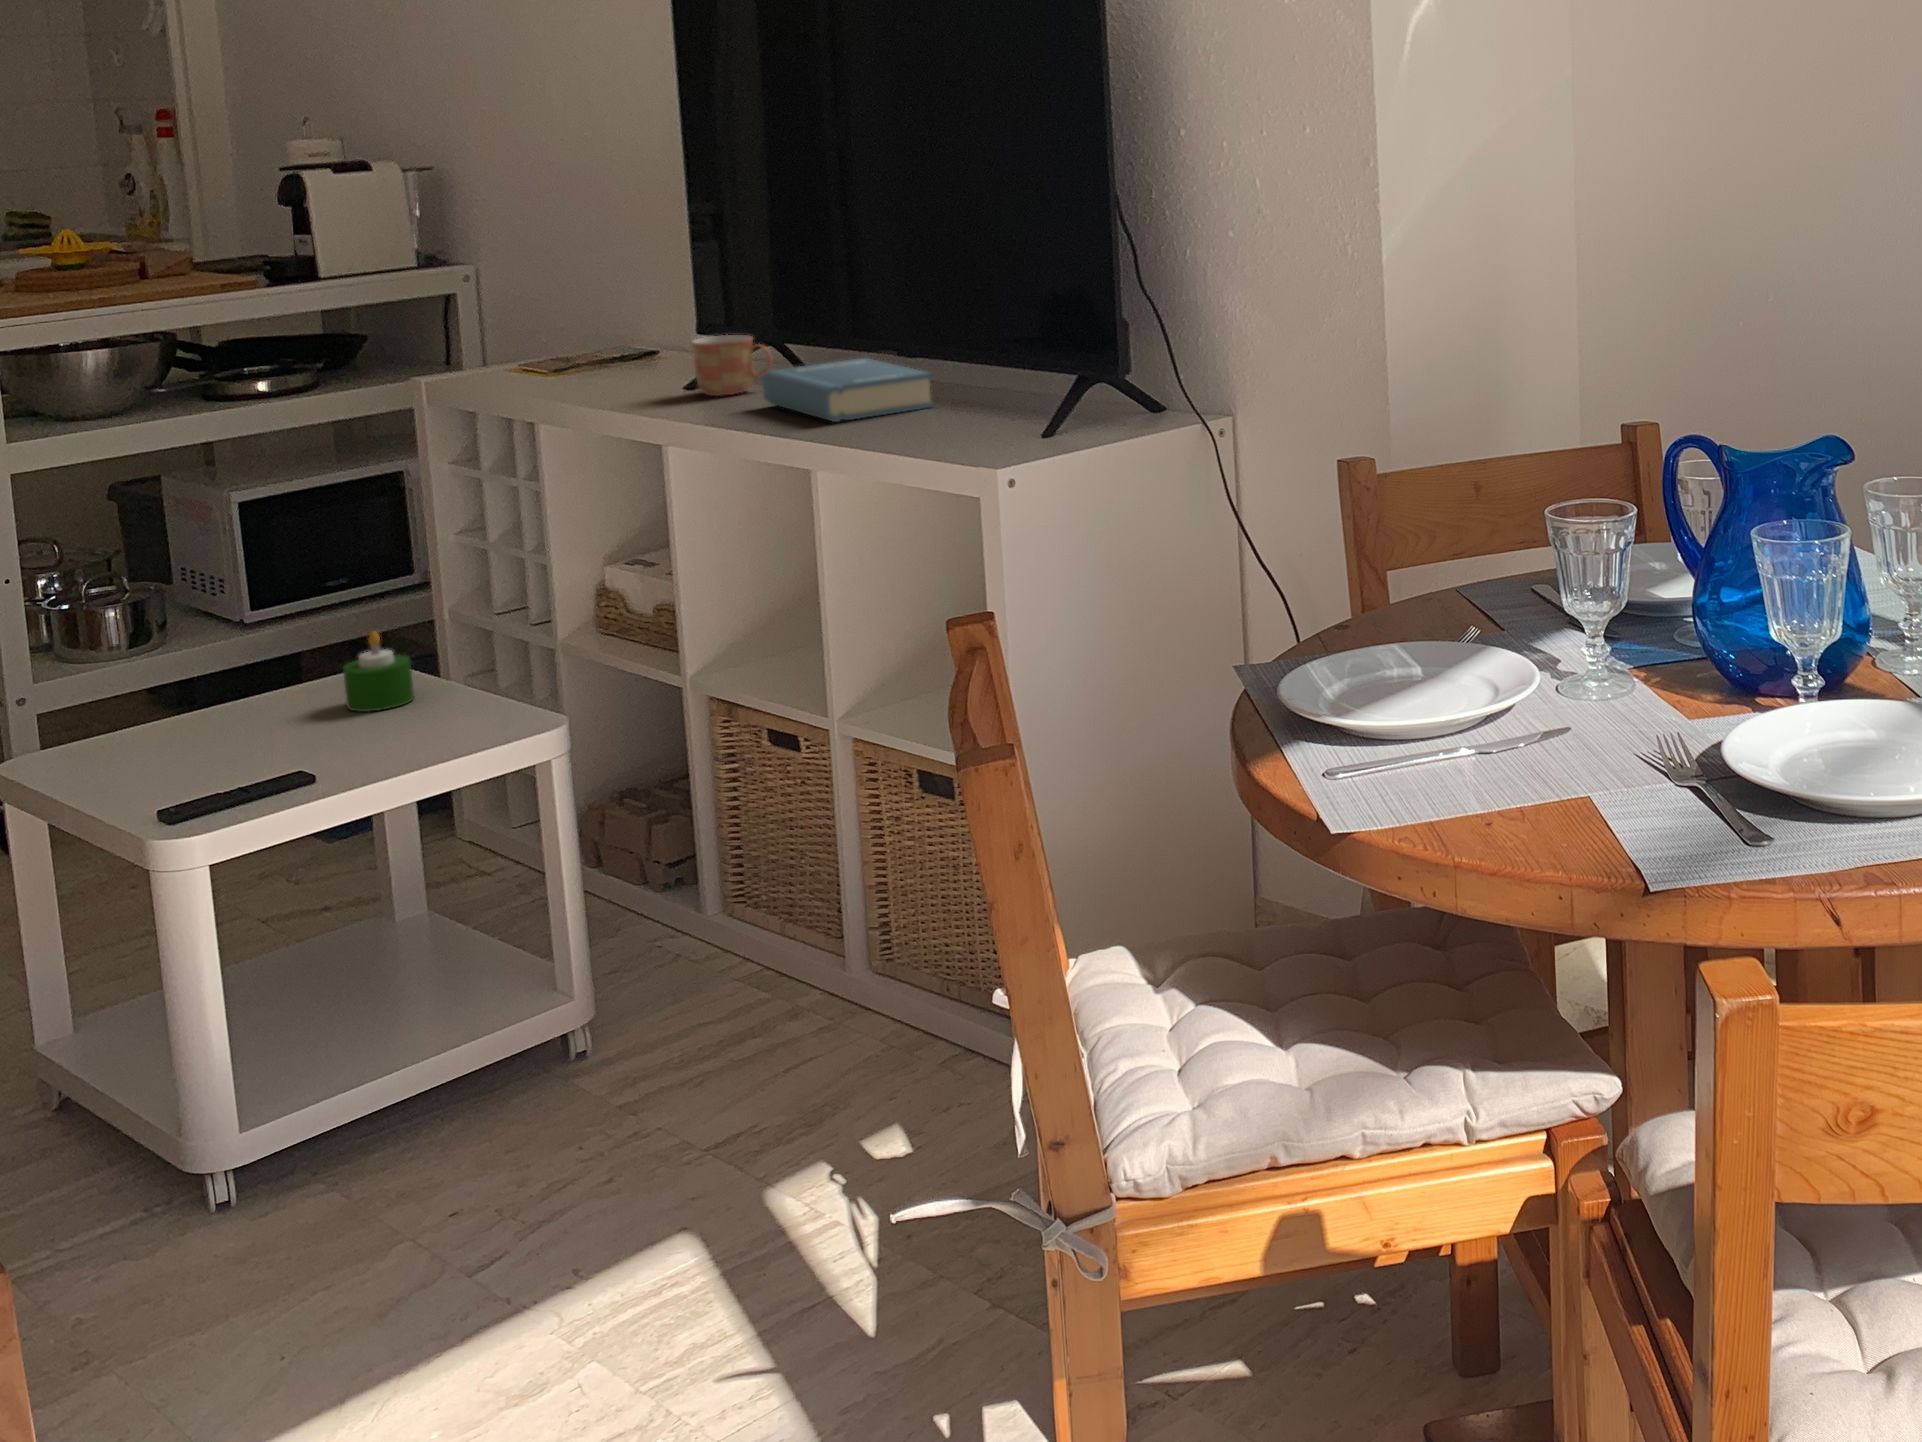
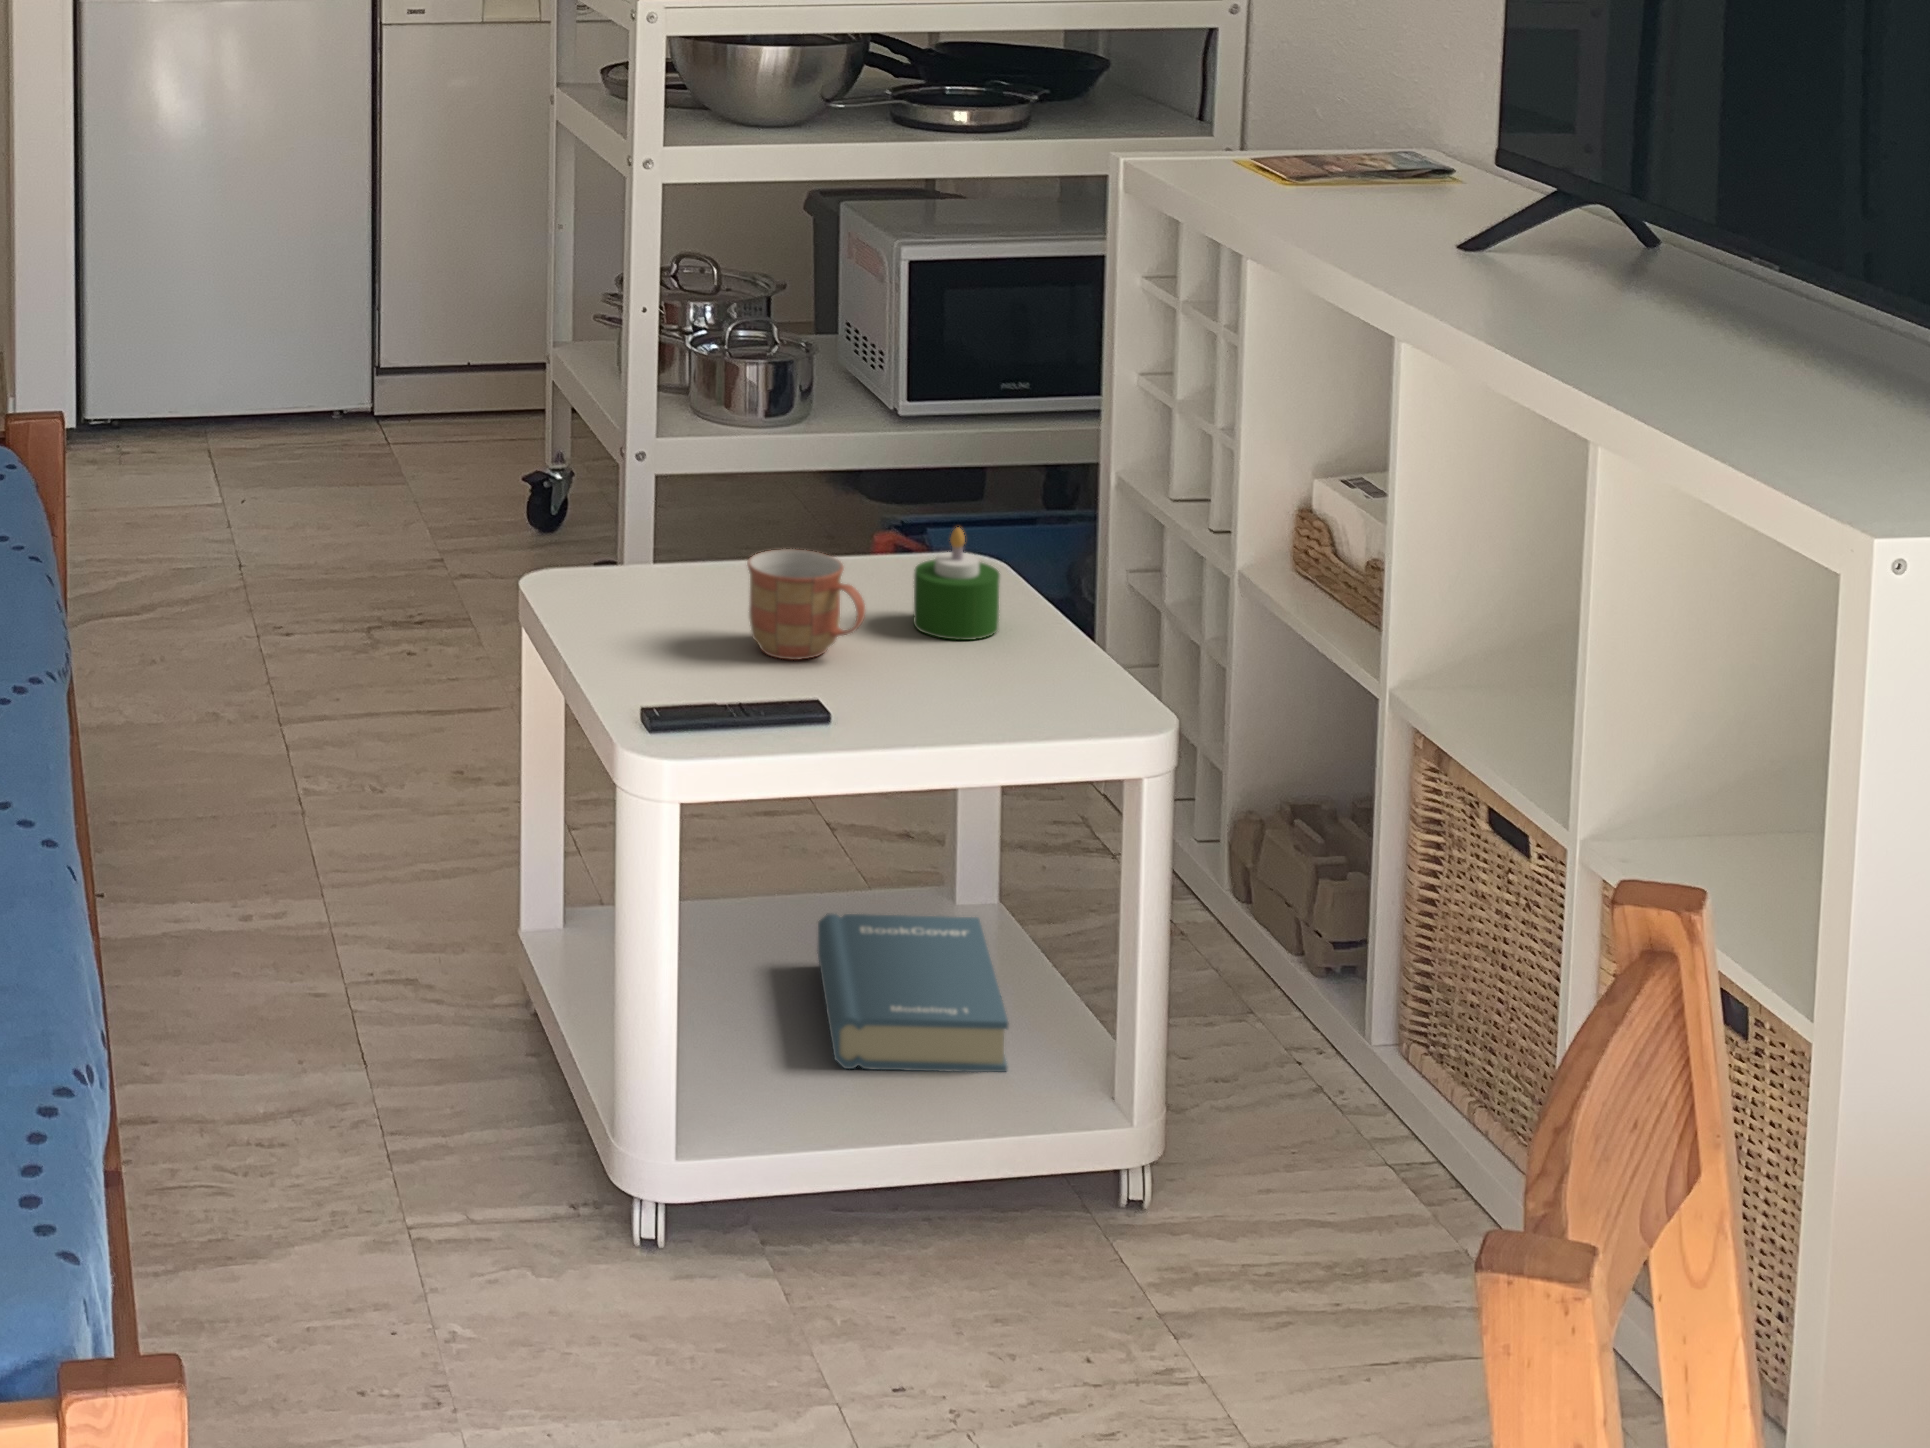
mug: present [691,335,772,396] -> present [747,549,865,660]
book: present [763,358,934,422] -> present [817,914,1009,1072]

